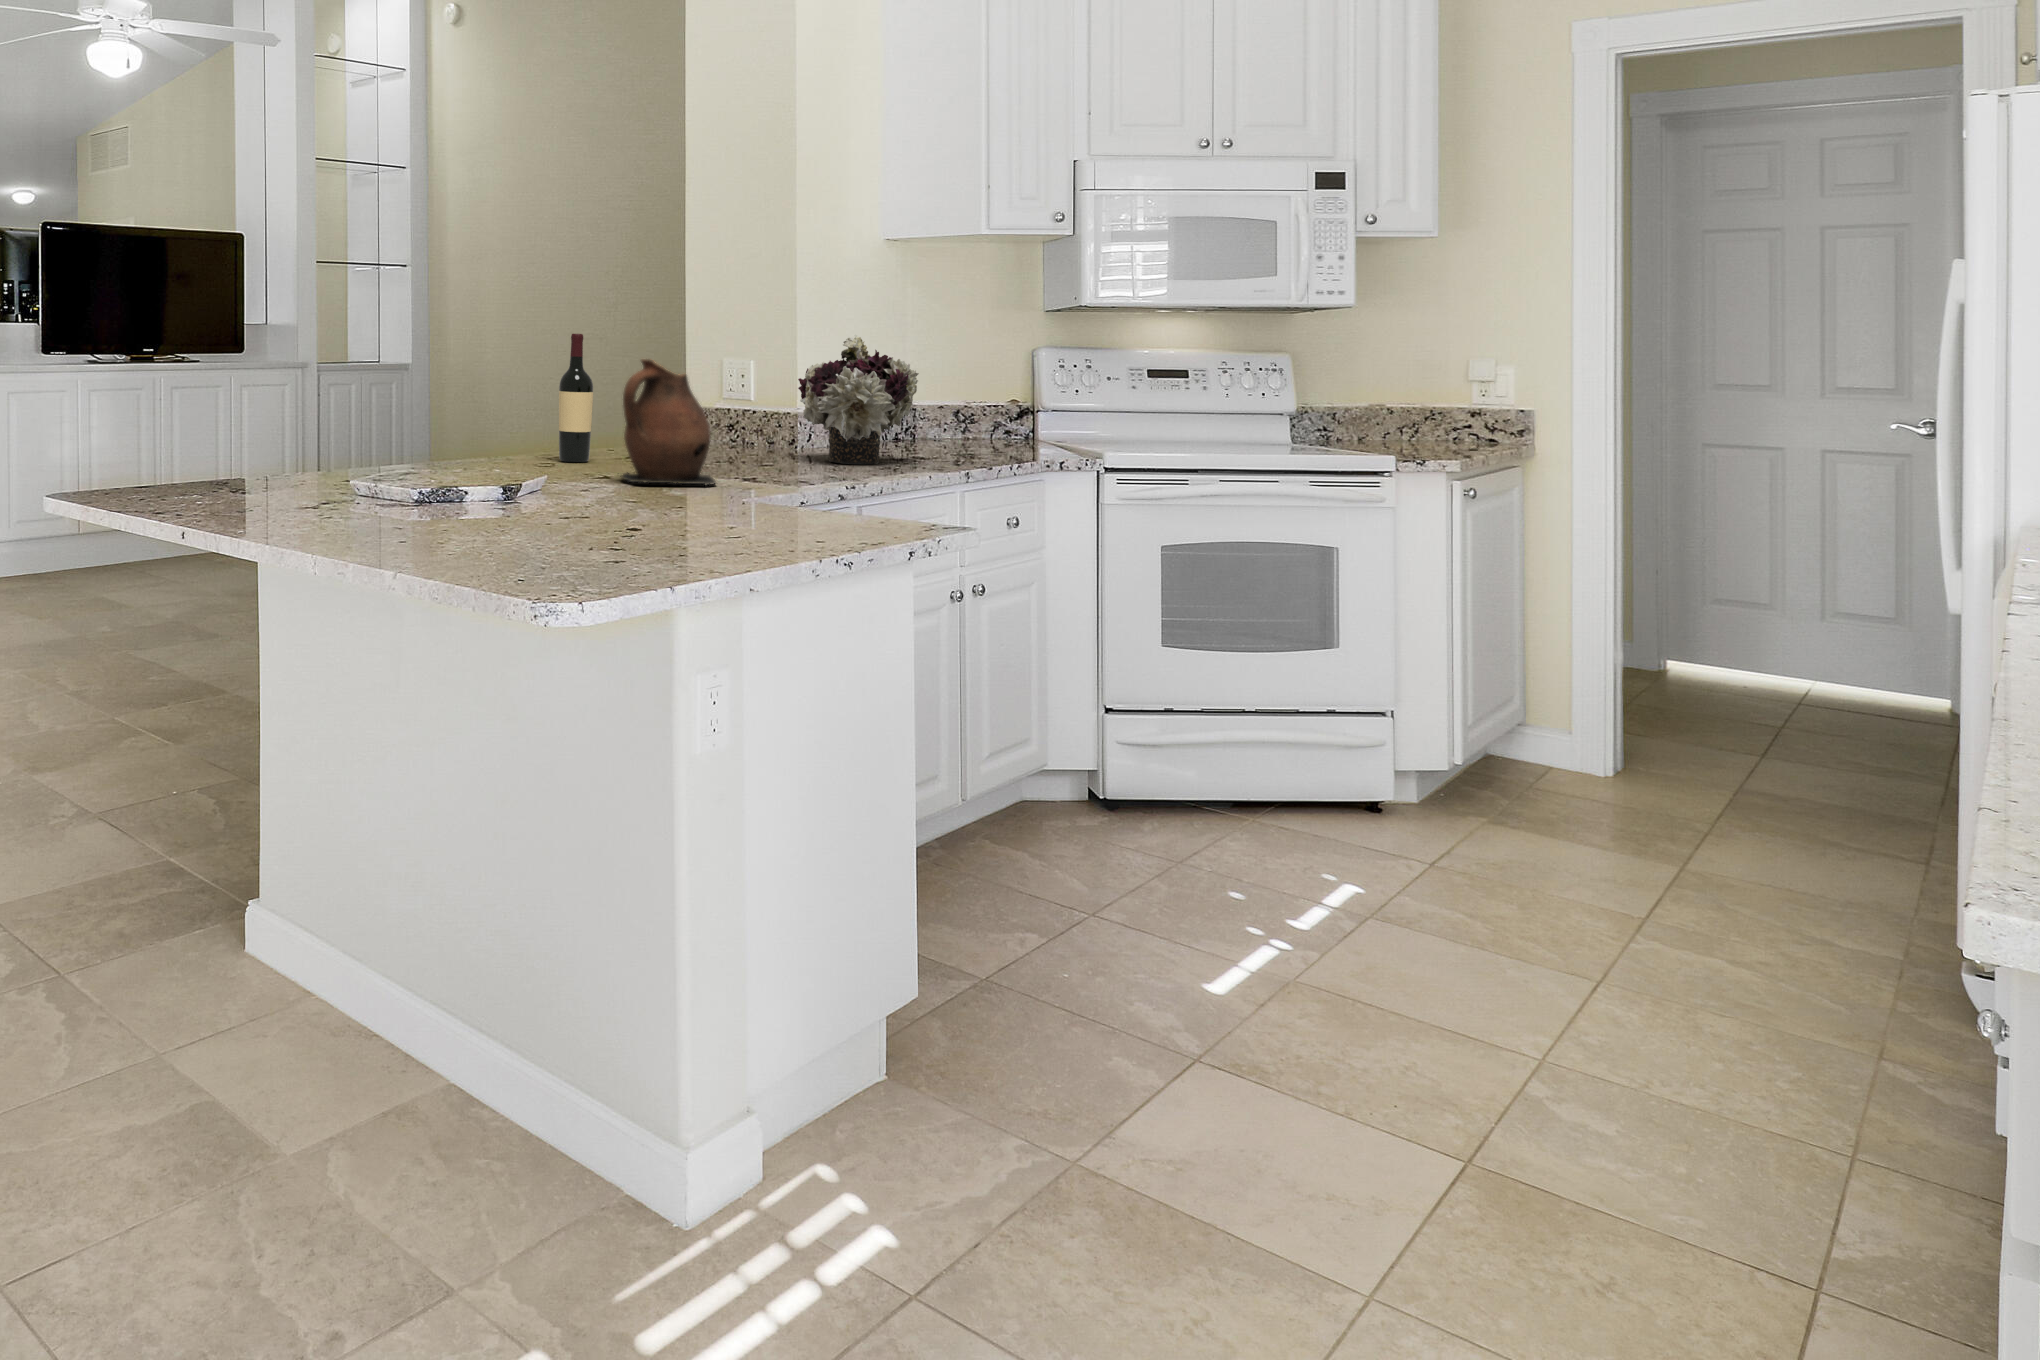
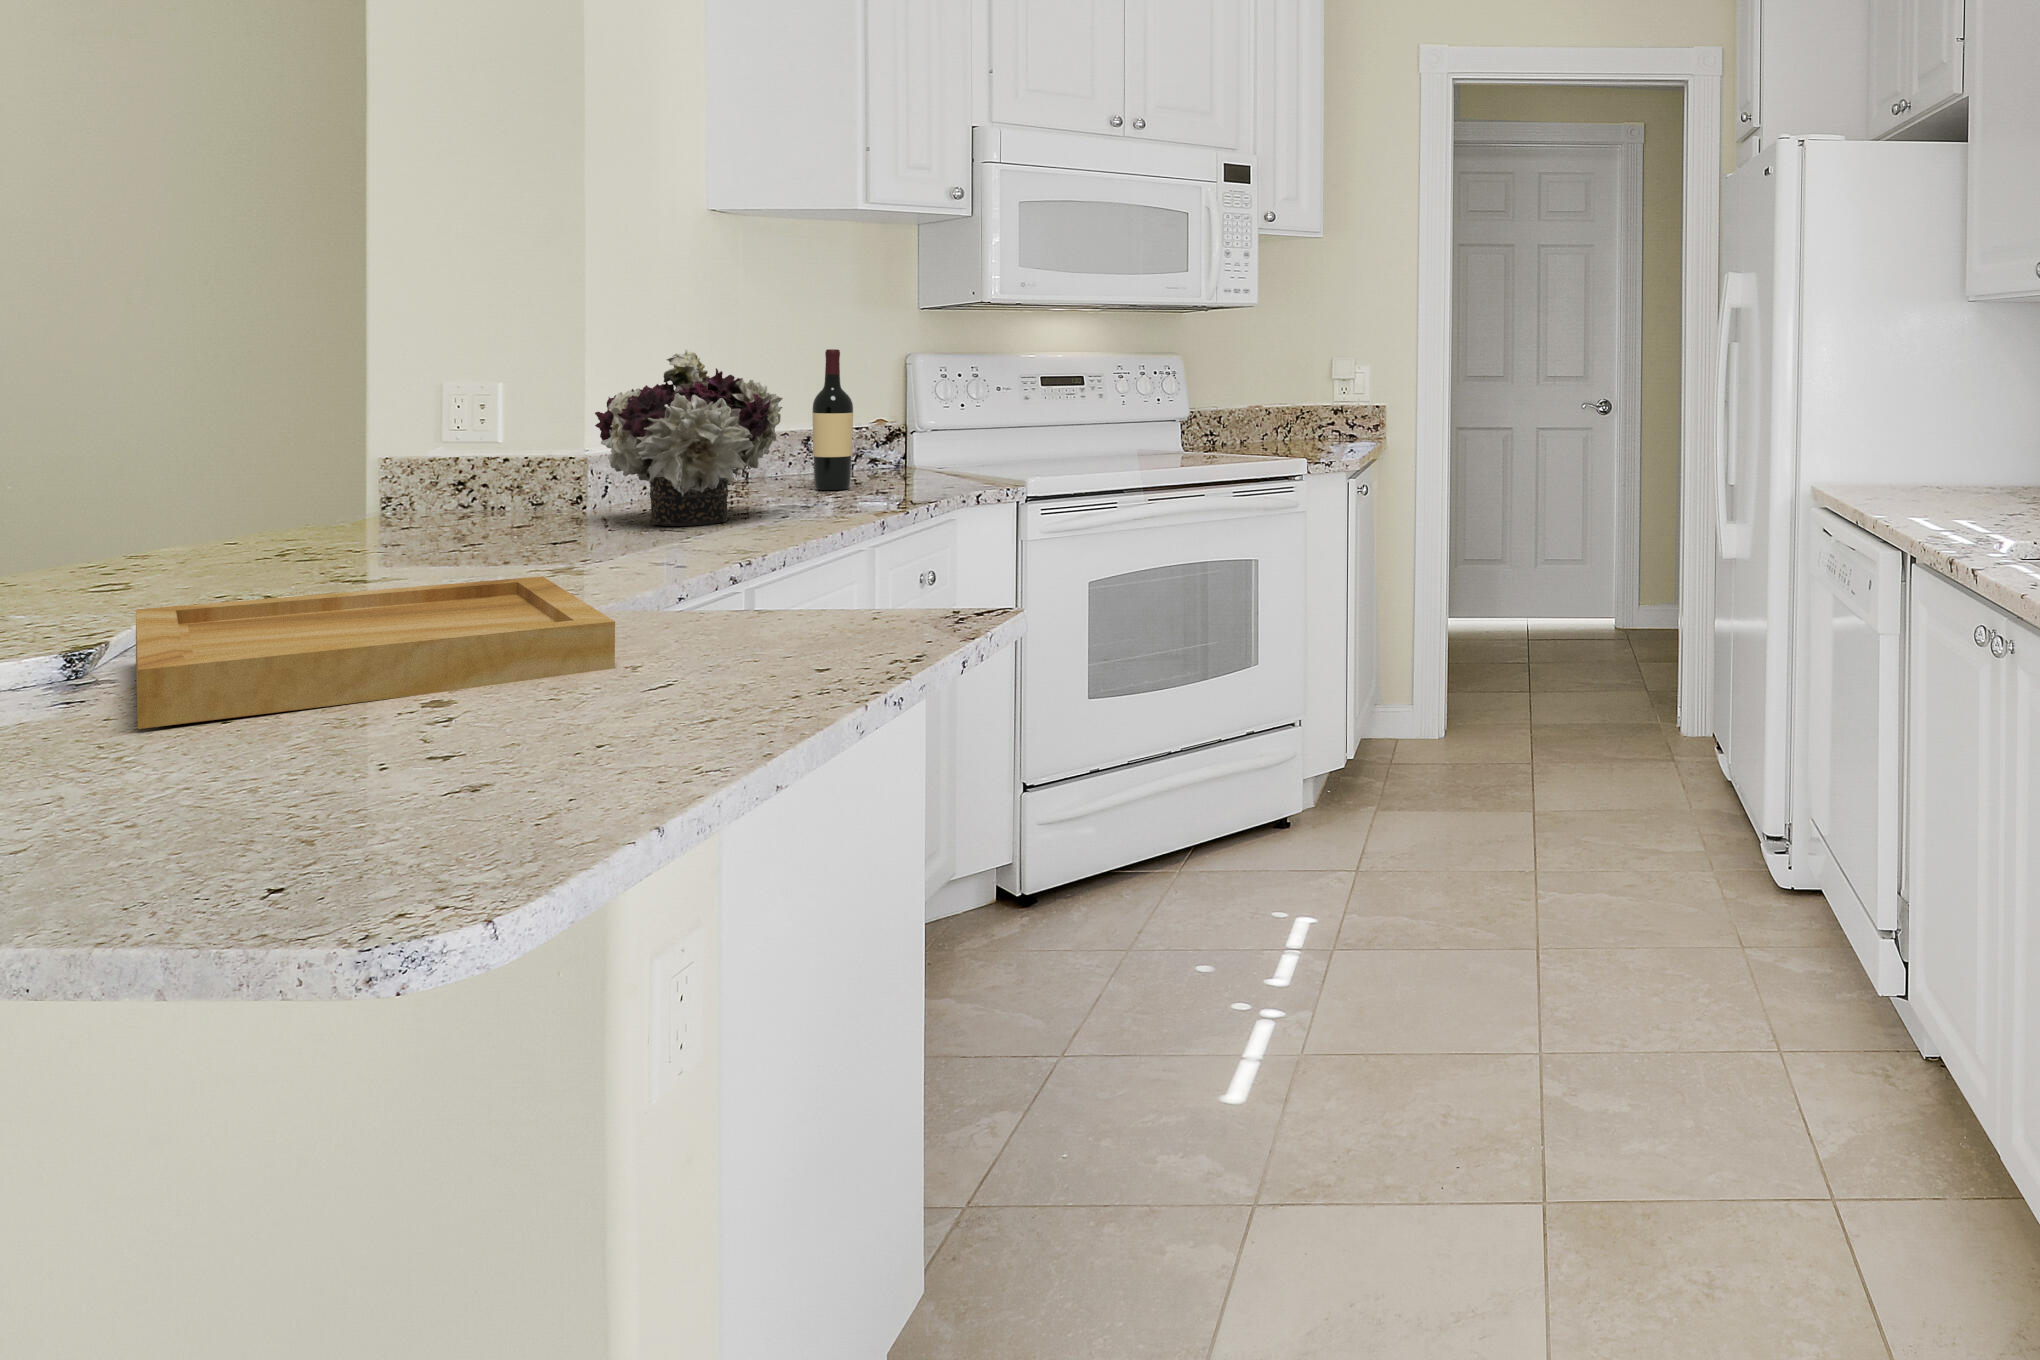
wine bottle: present [559,334,593,462] -> present [812,349,853,490]
ceramic pitcher: present [620,359,716,485] -> none [297,400,501,601]
tray: none [523,469,748,530] -> present [136,576,615,729]

